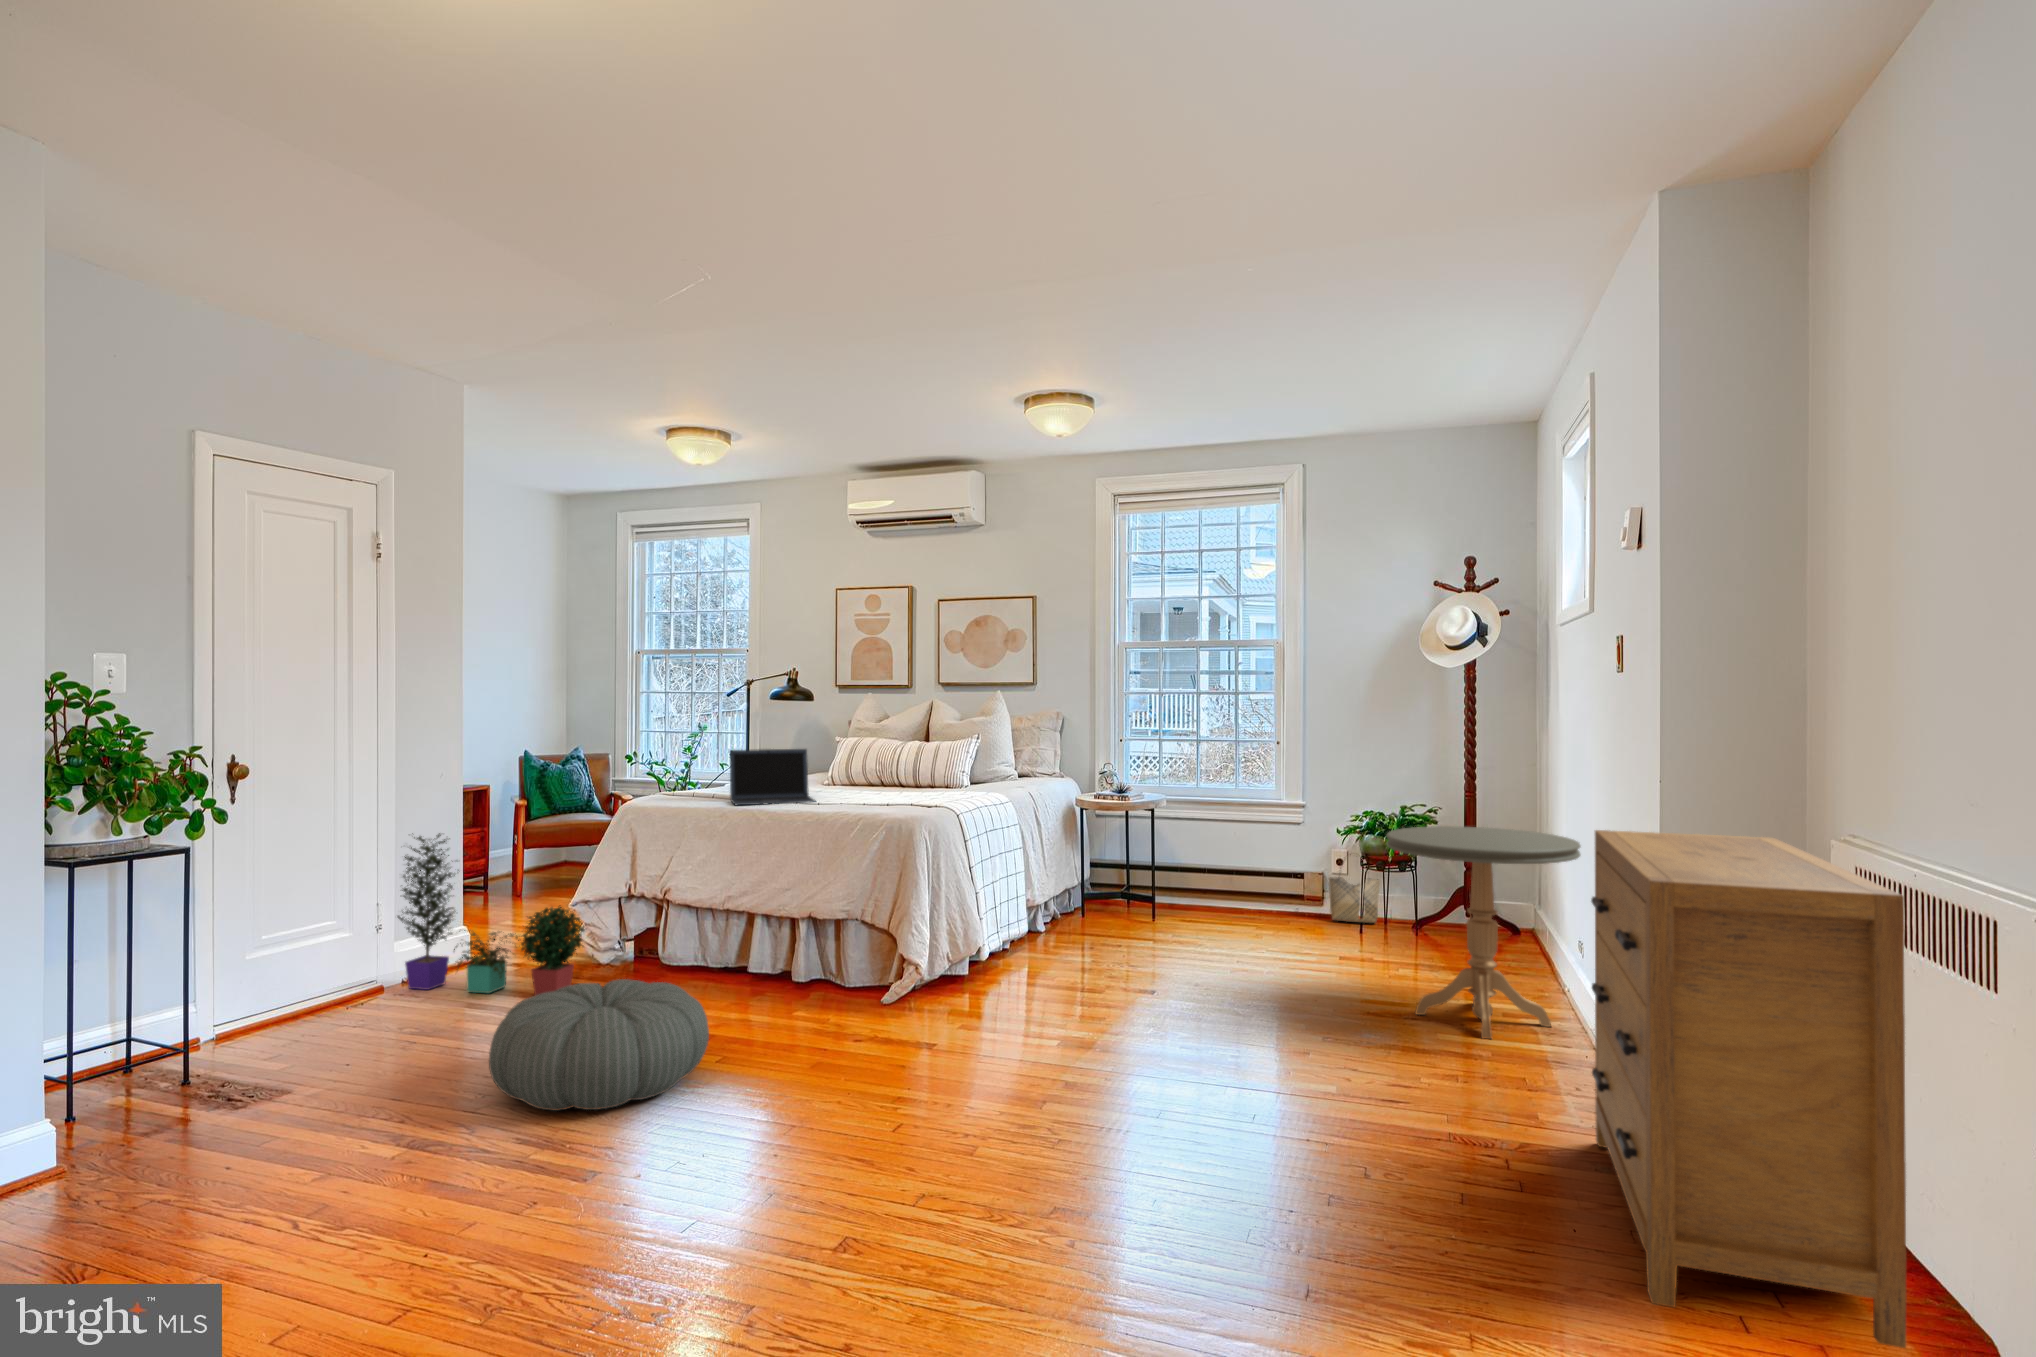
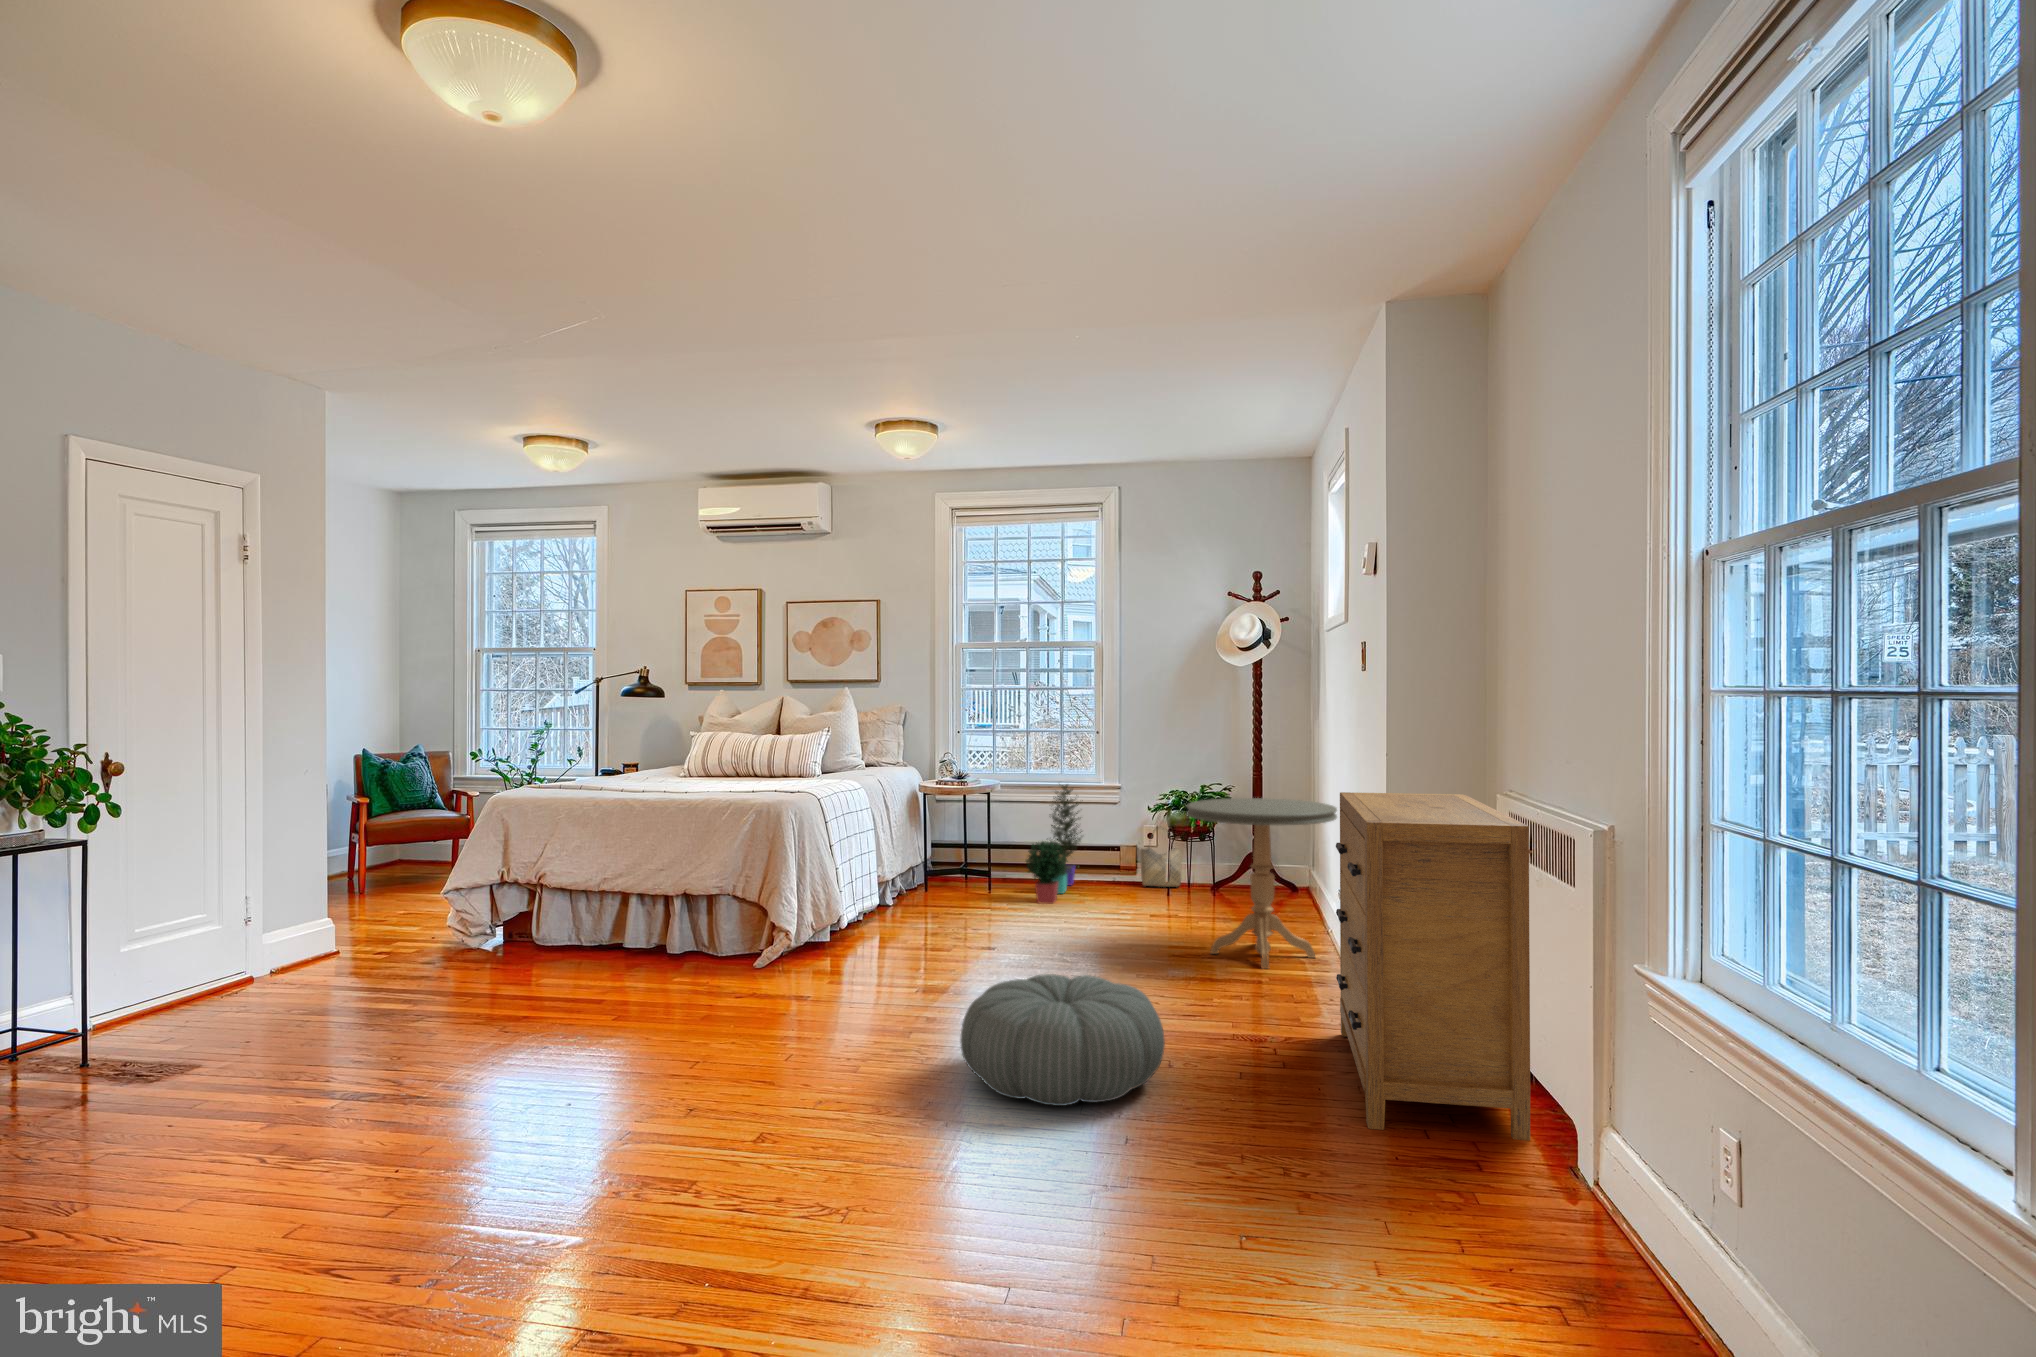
laptop: present [730,749,815,805] -> none [596,742,683,795]
potted plant: present [398,833,585,995] -> present [1026,785,1082,904]
pouf: present [489,979,709,1111] -> present [960,974,1165,1106]

